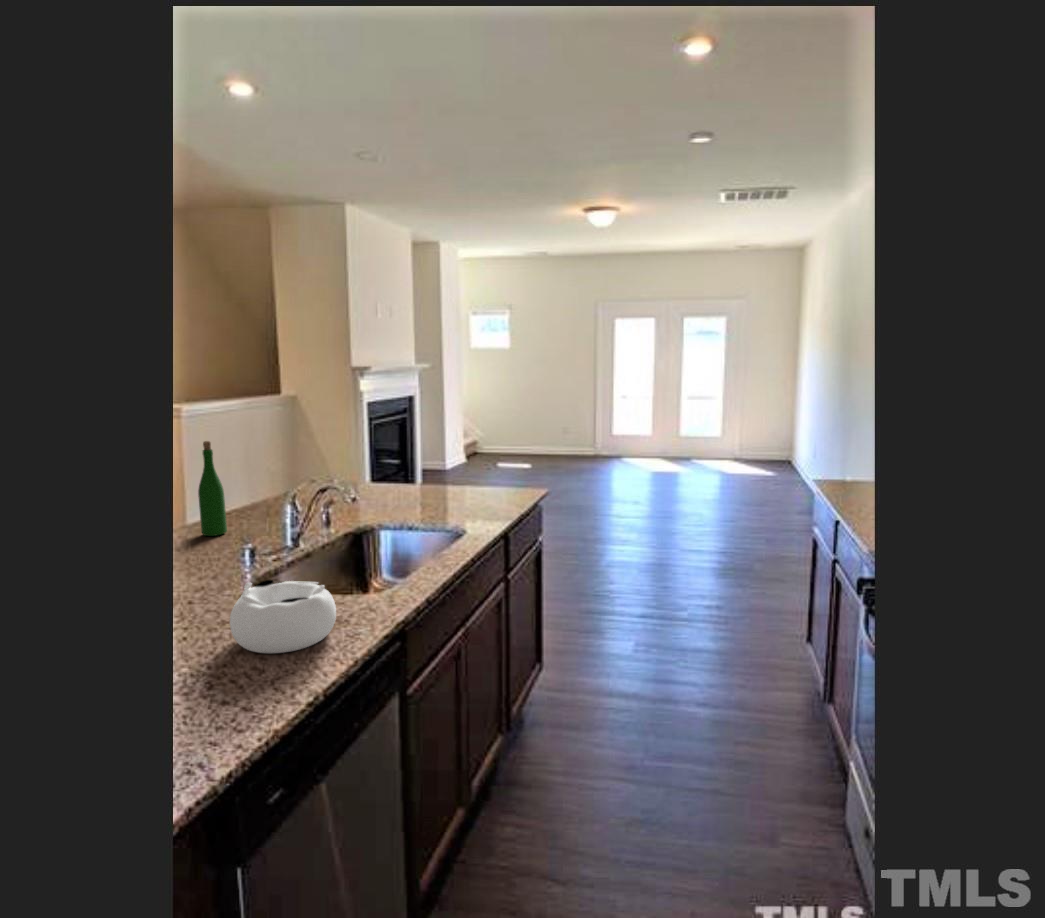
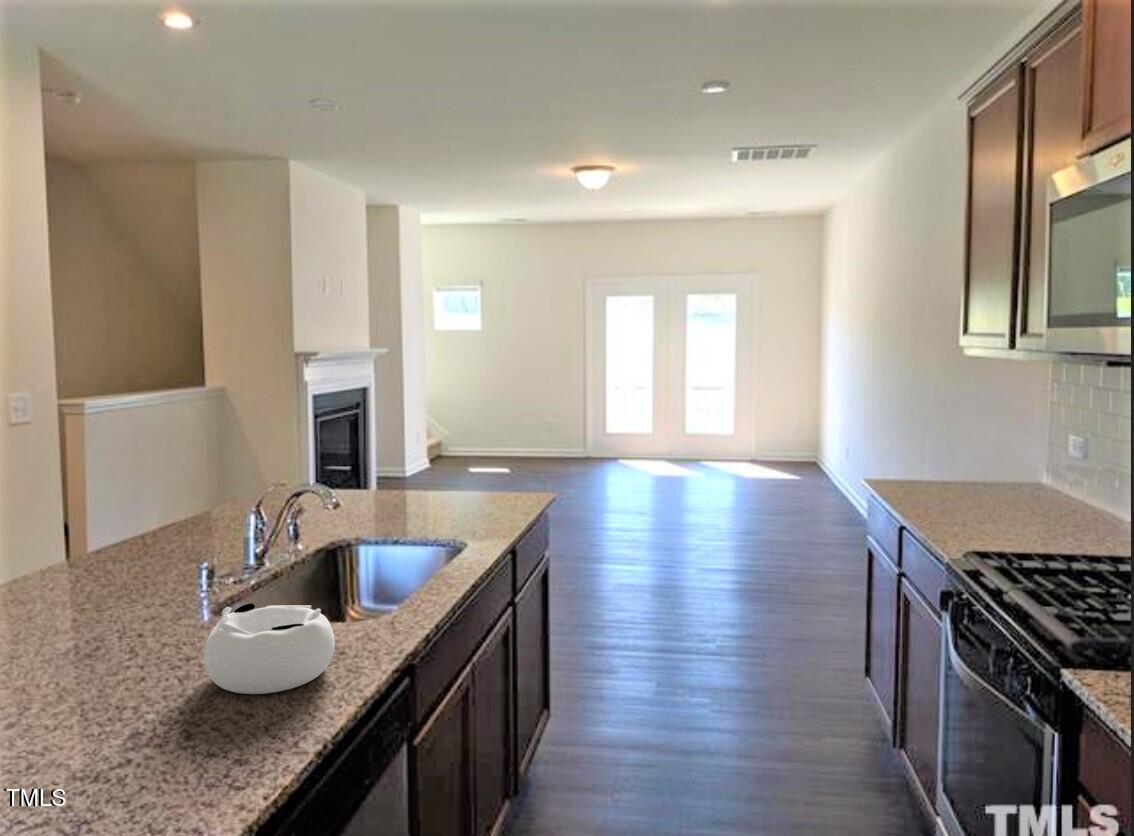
wine bottle: present [198,441,227,536] -> none [133,437,168,555]

